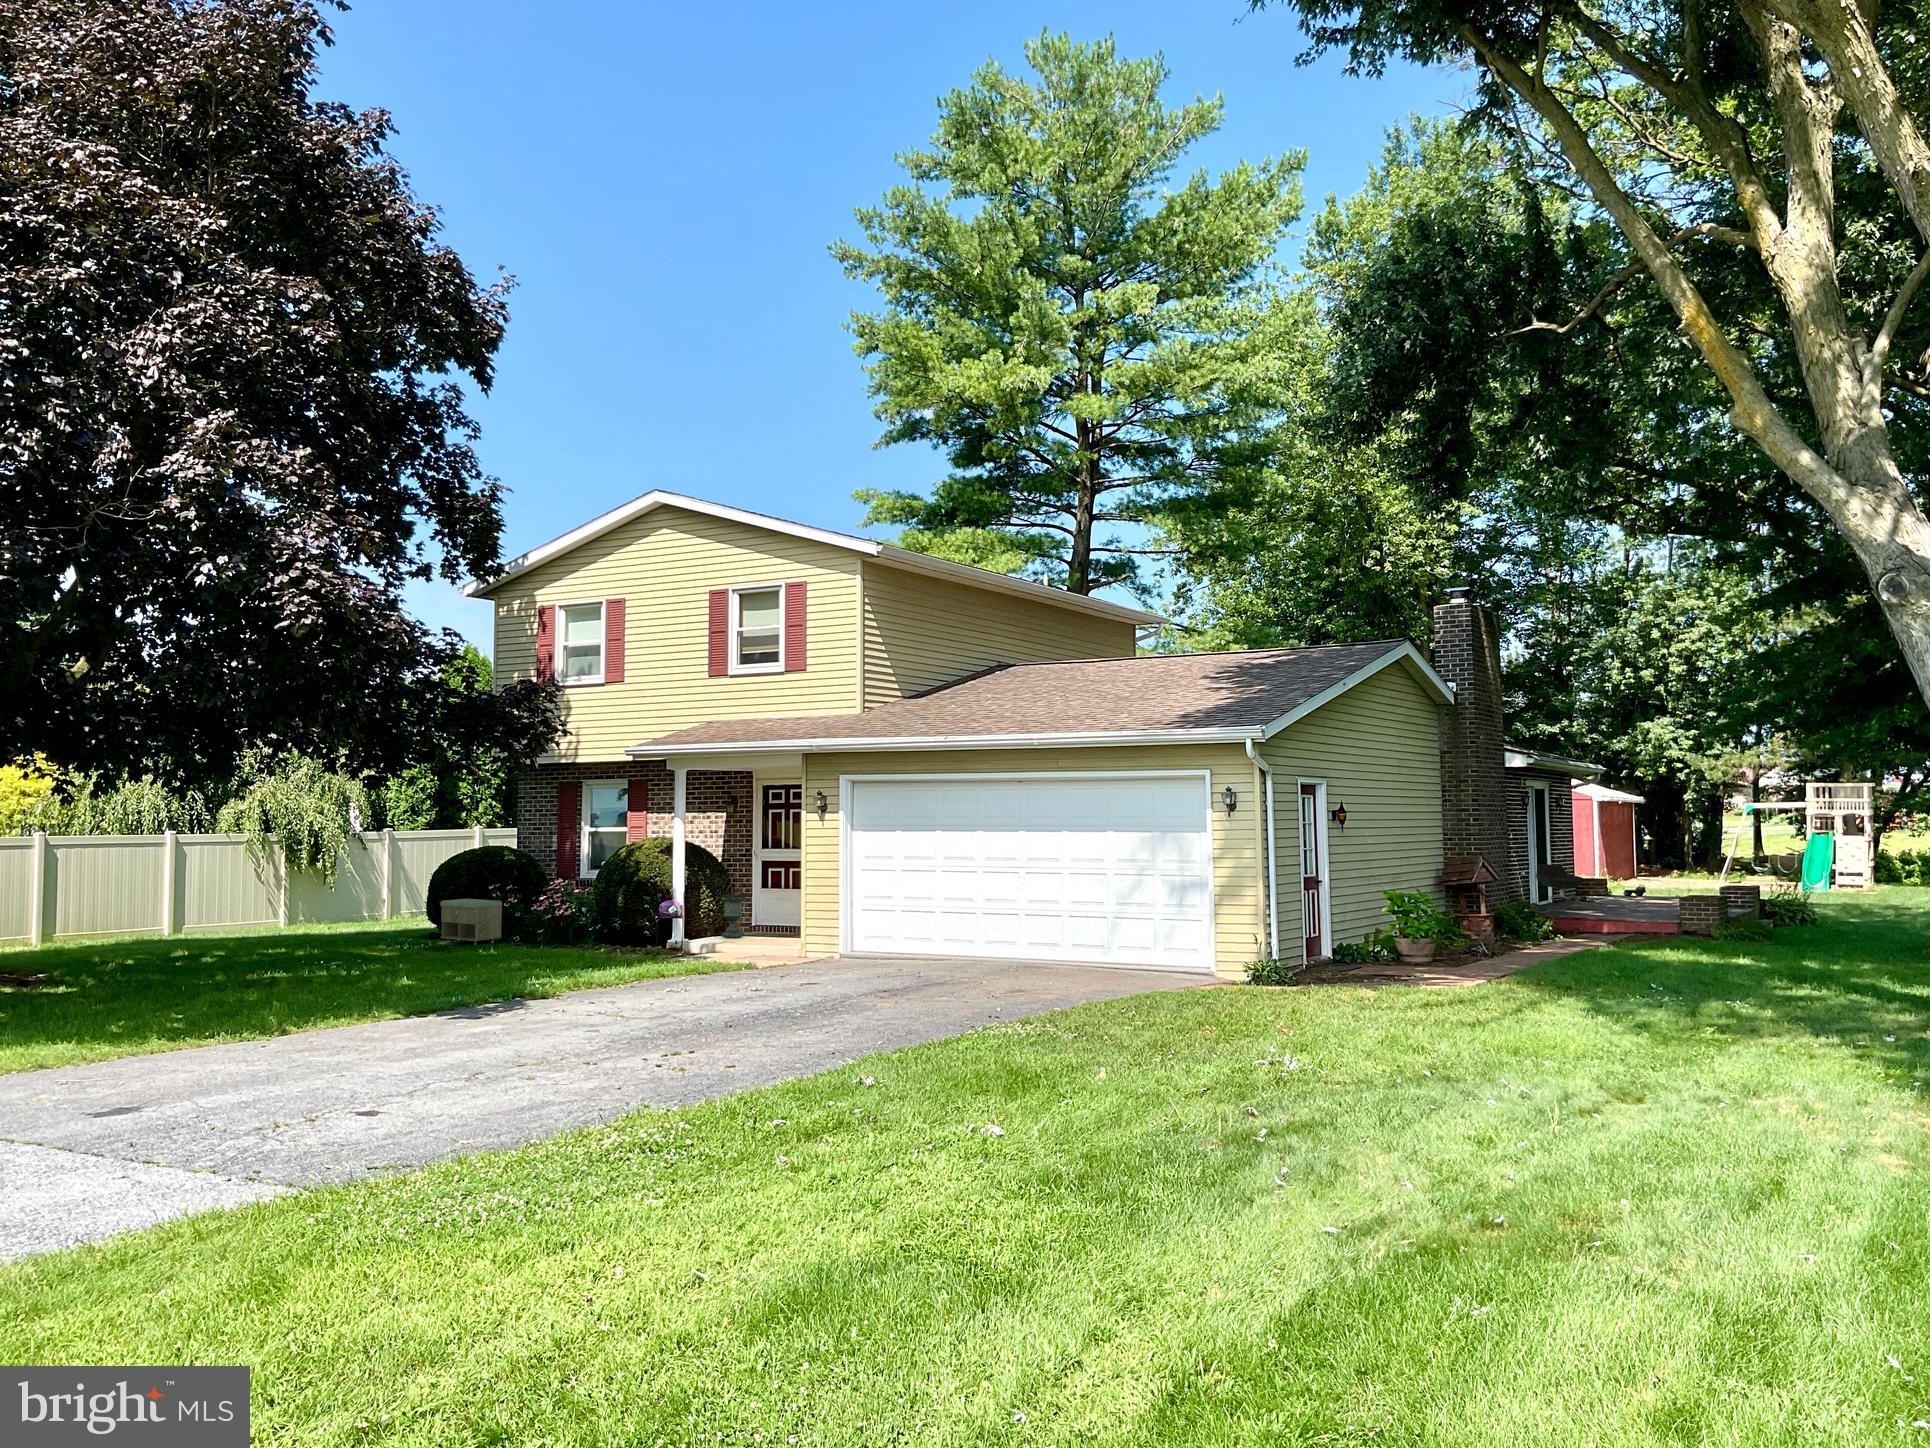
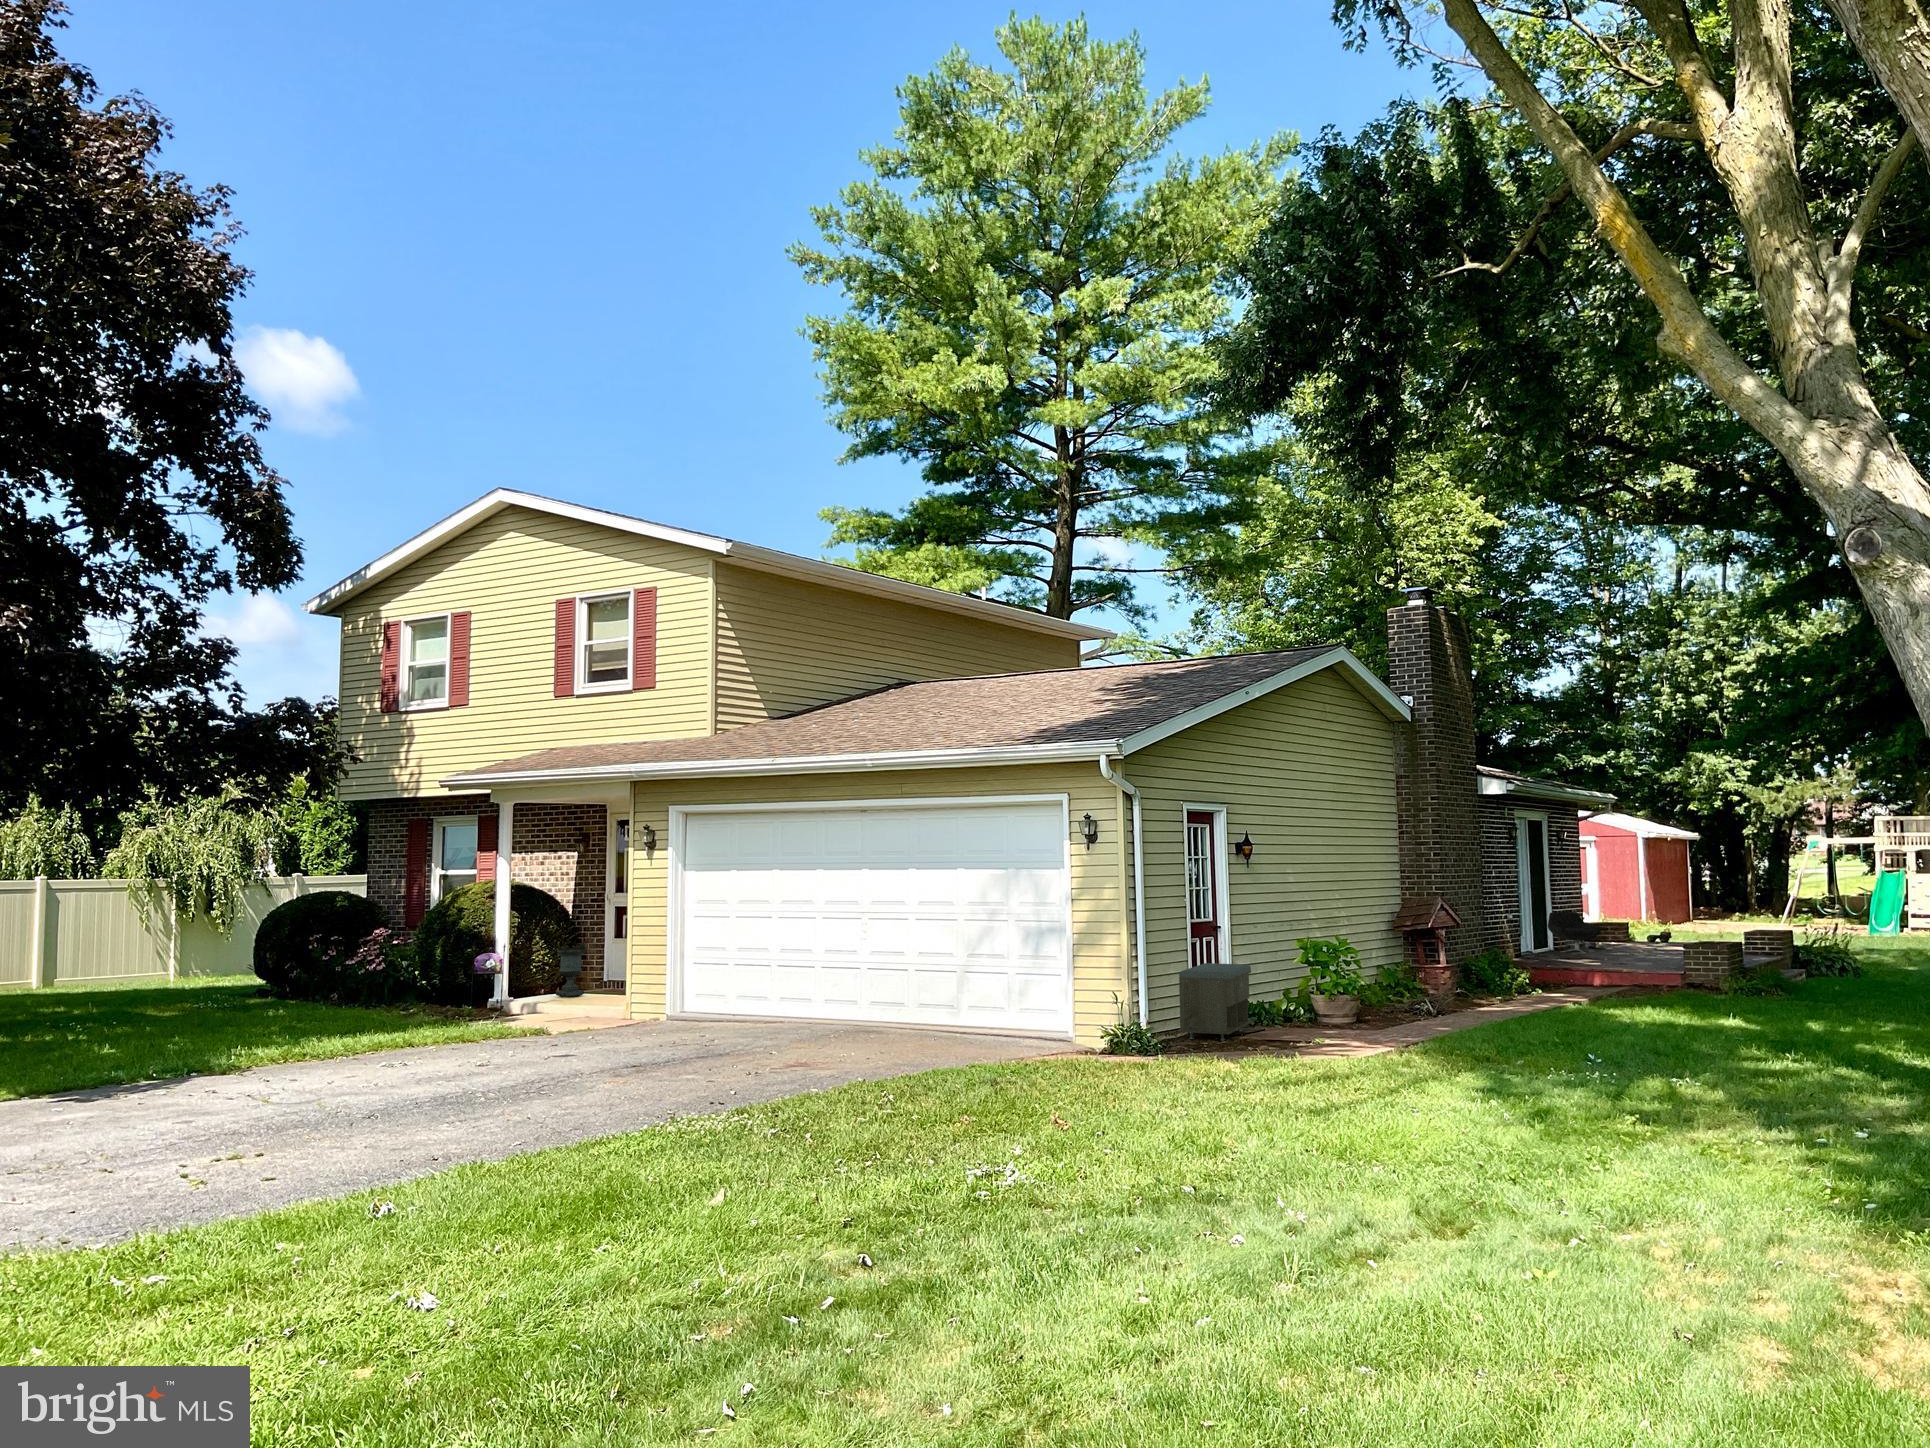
storage bench: present [440,899,502,944] -> present [1179,963,1251,1040]

